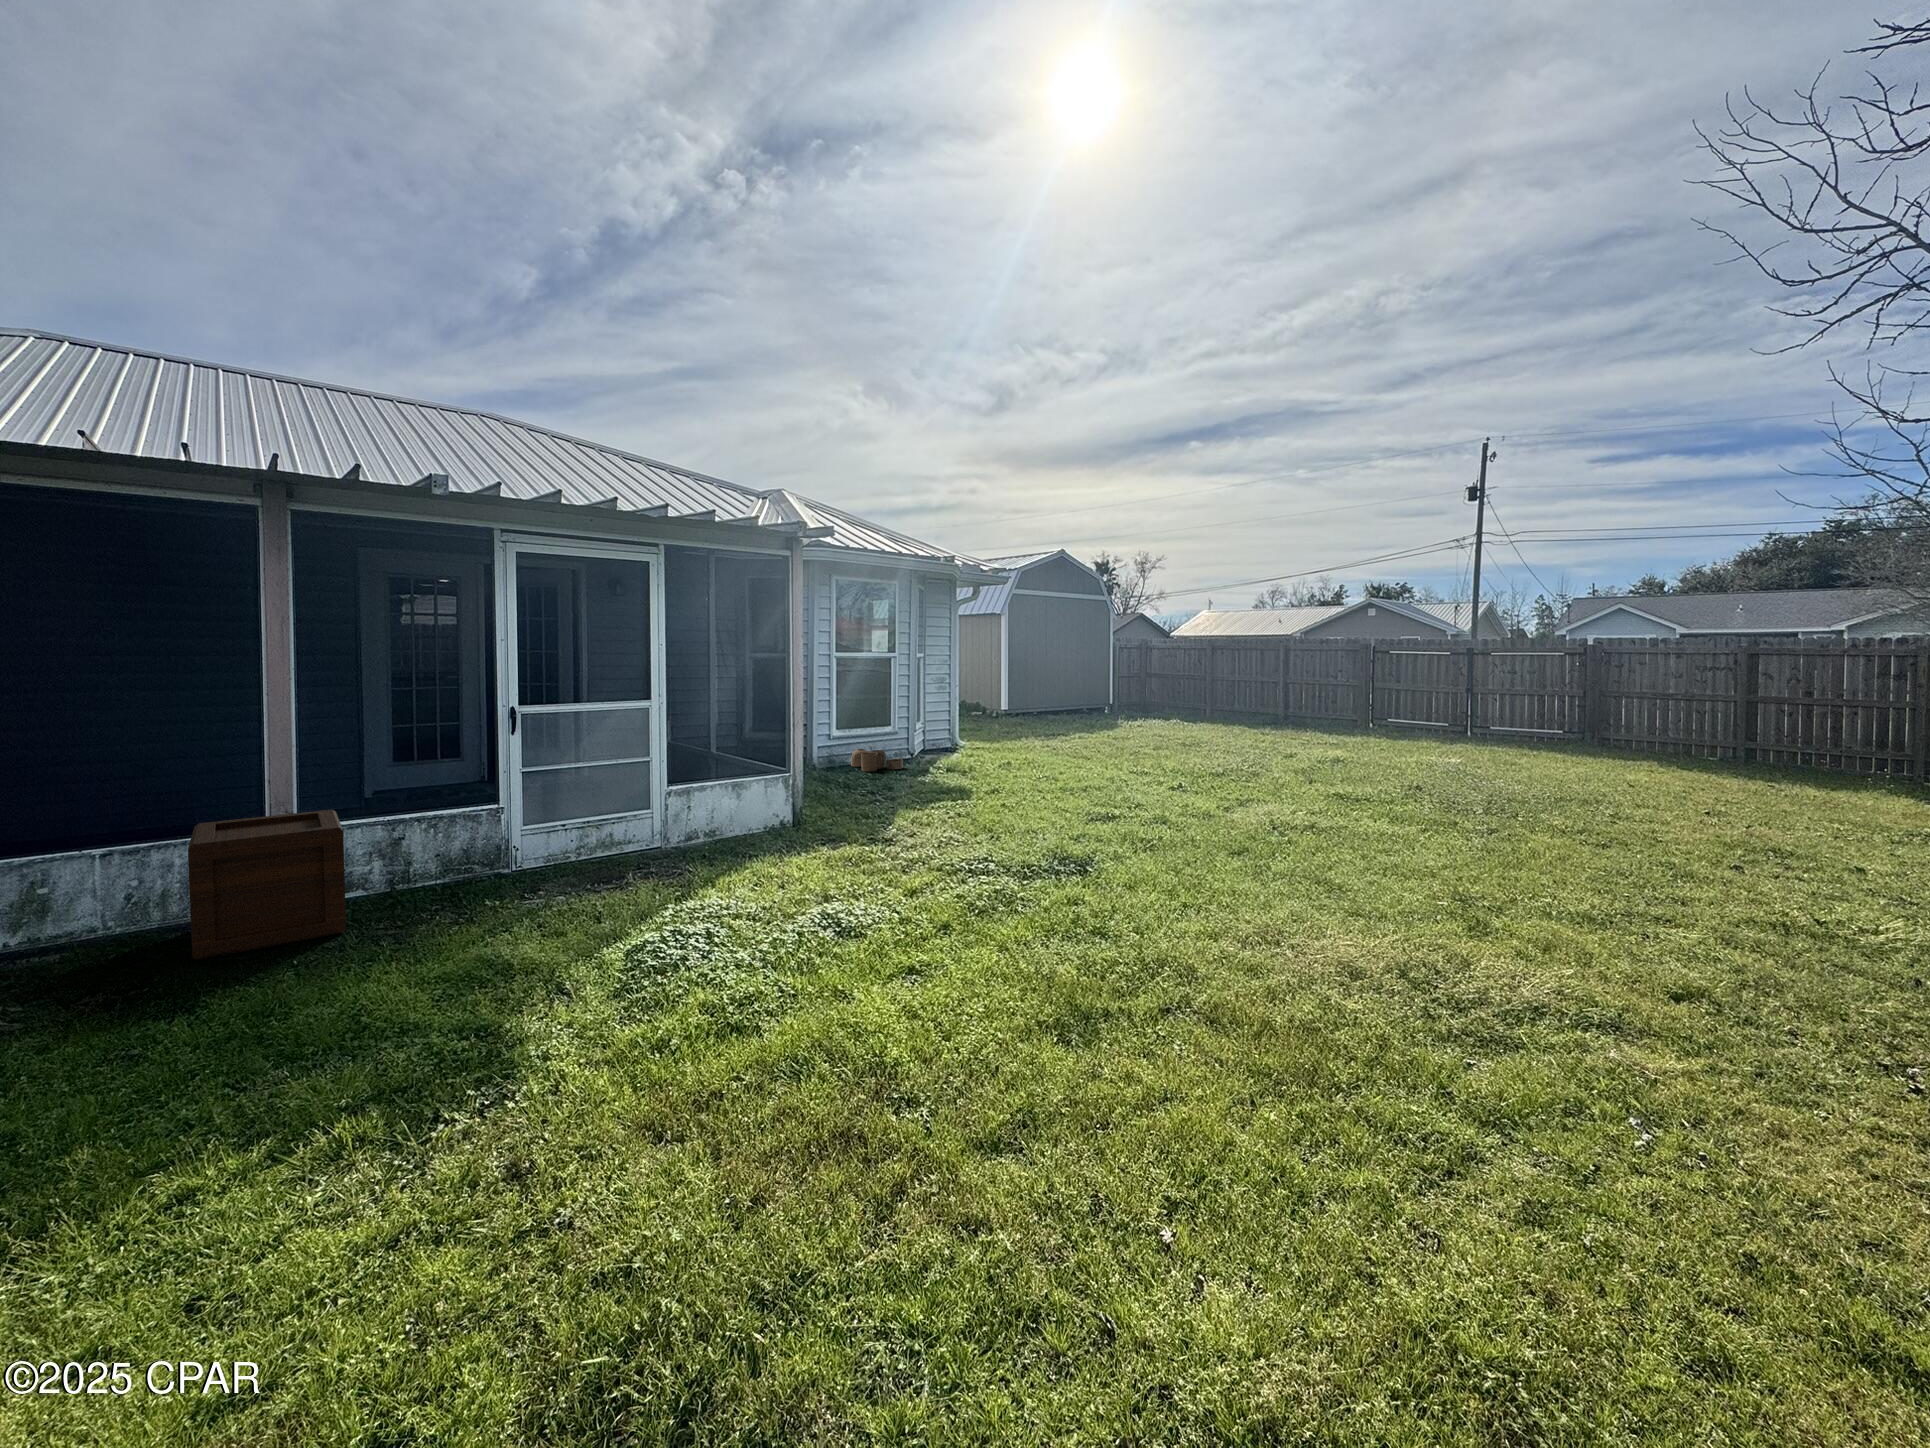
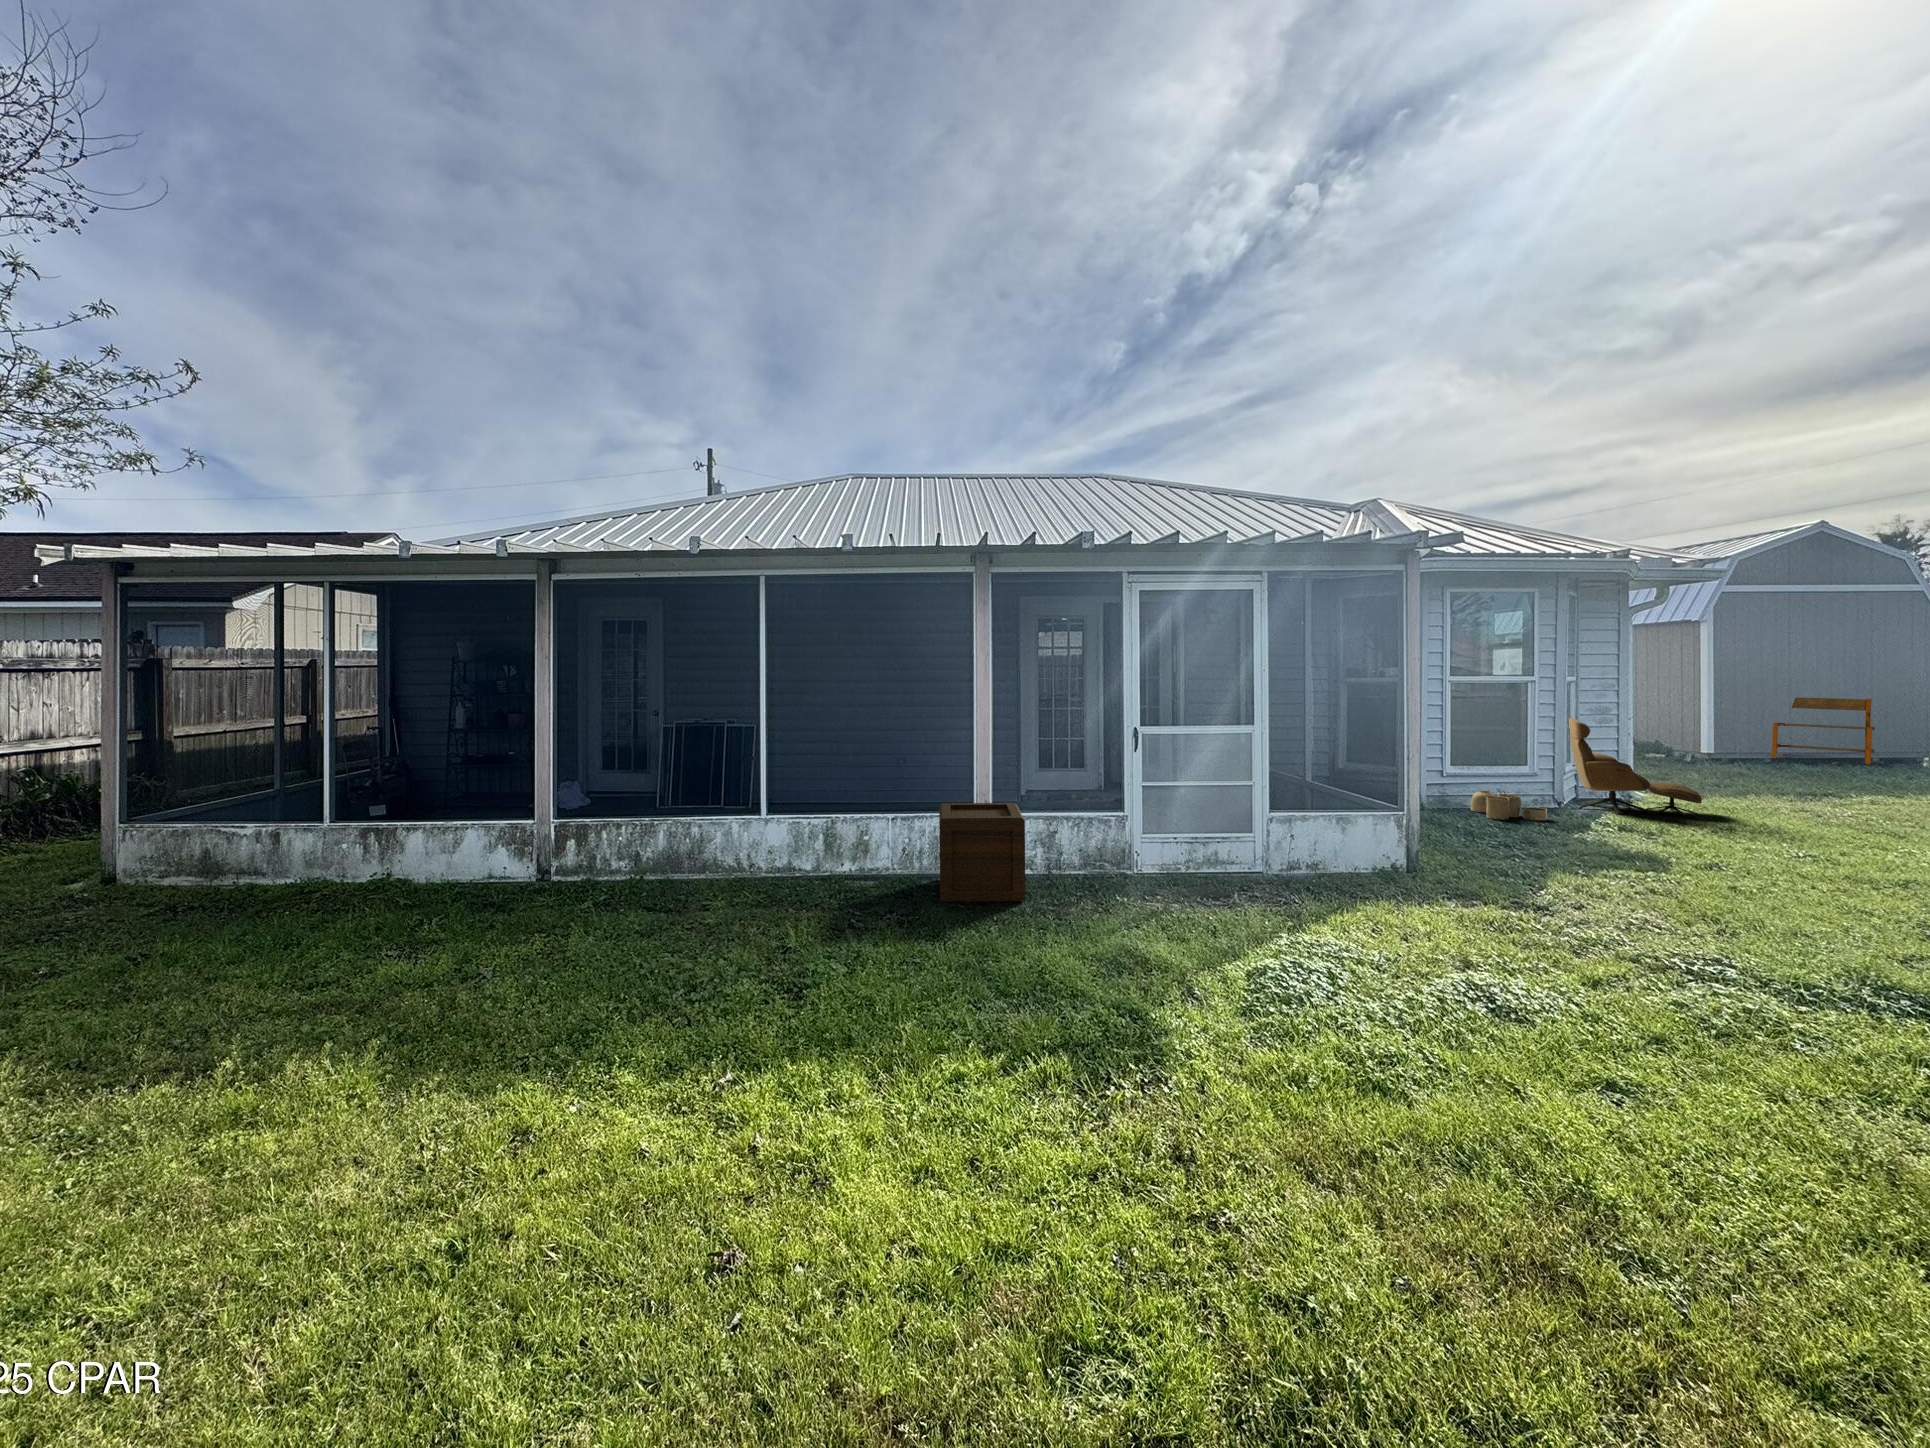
bench: none [1037,668,1084,712] -> present [1772,698,1875,764]
lounge chair: none [918,686,995,759] -> present [1569,718,1702,818]

